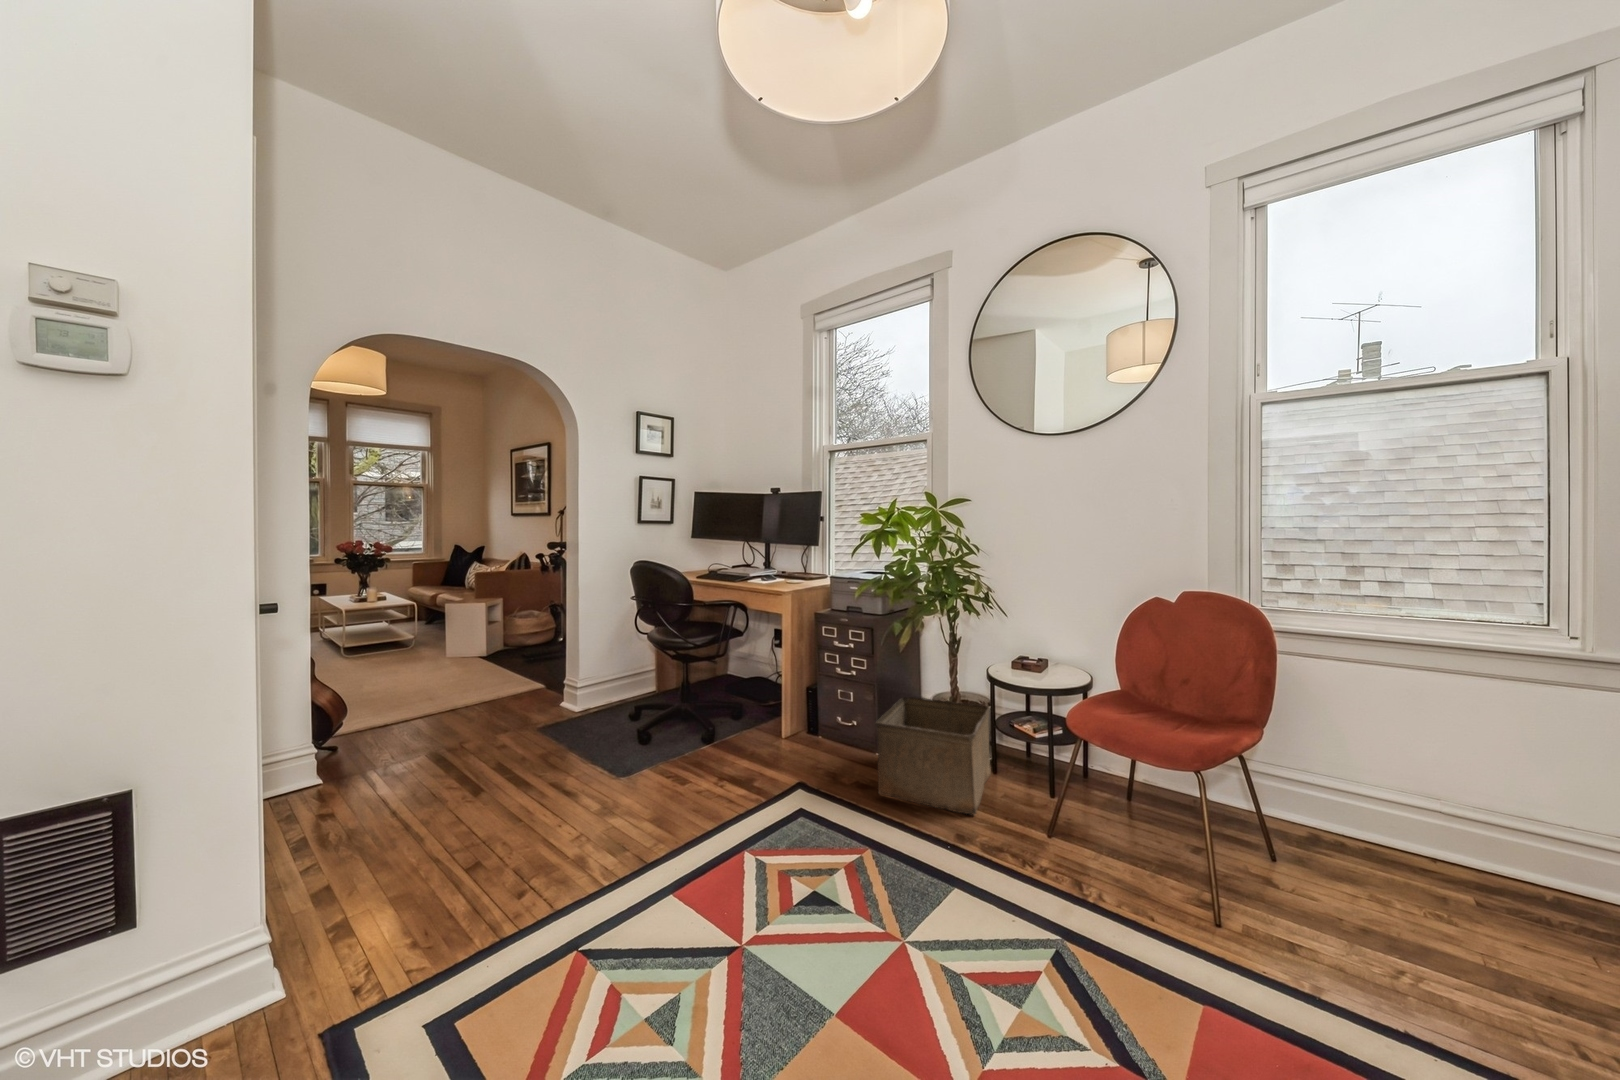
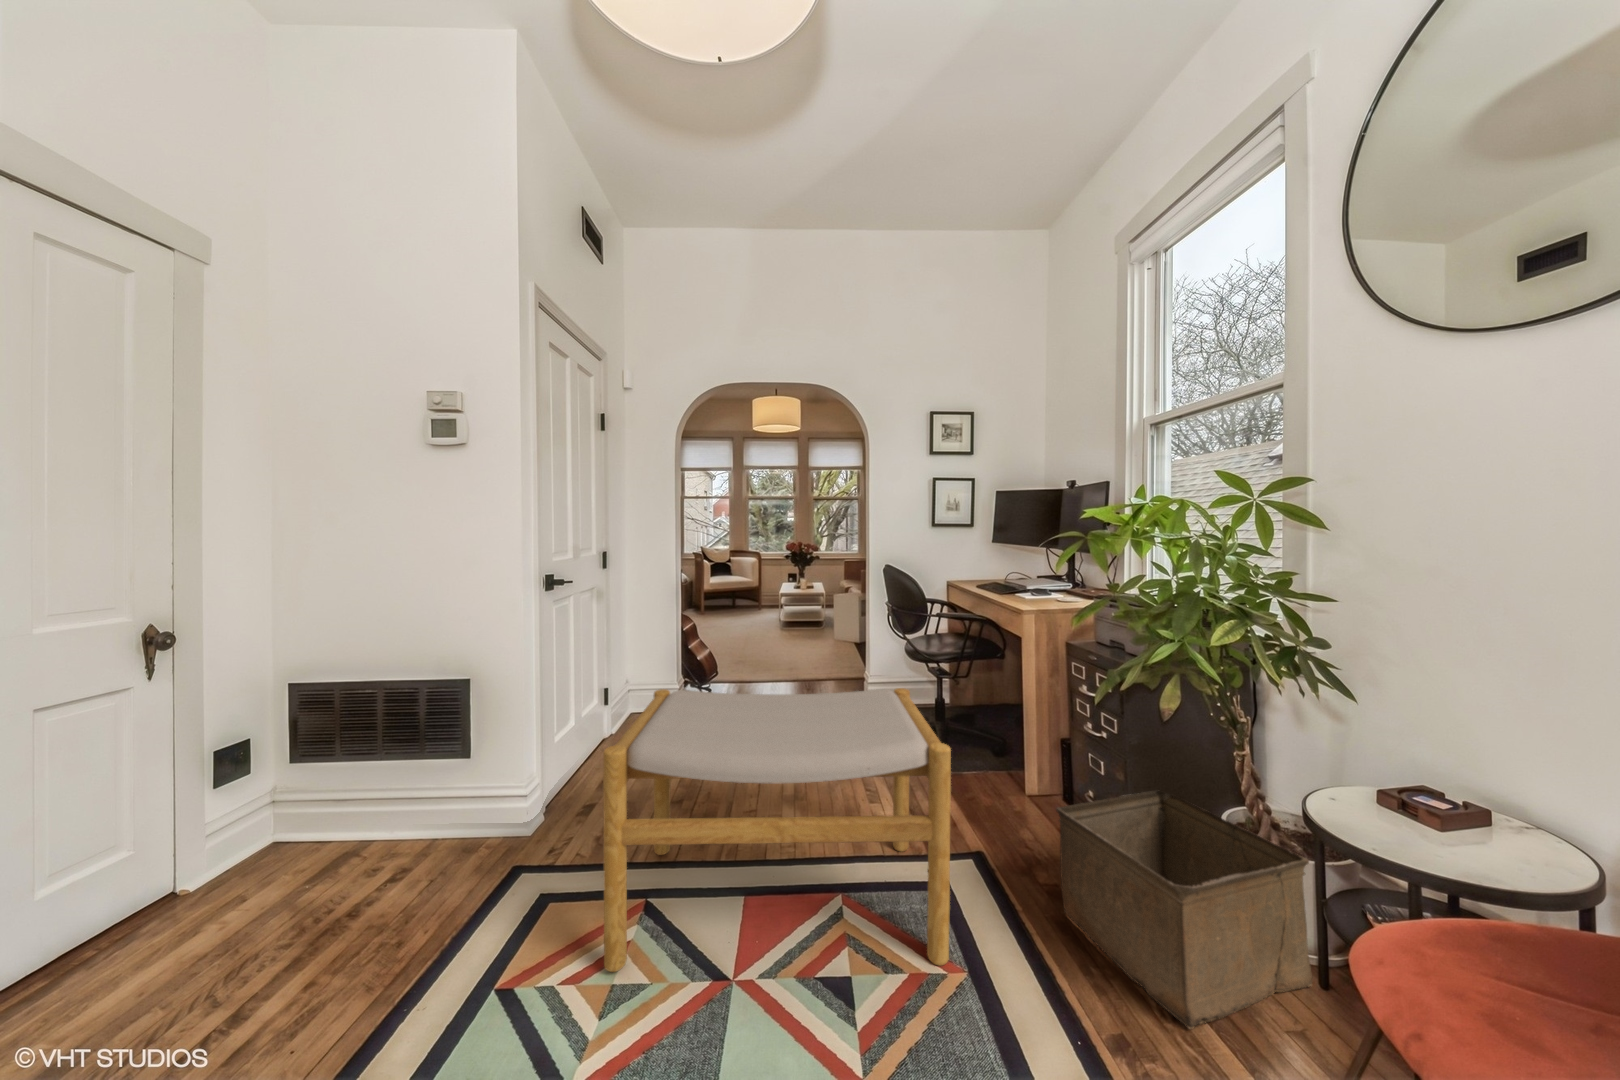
footstool: none [526,665,858,1013] -> present [603,688,951,972]

